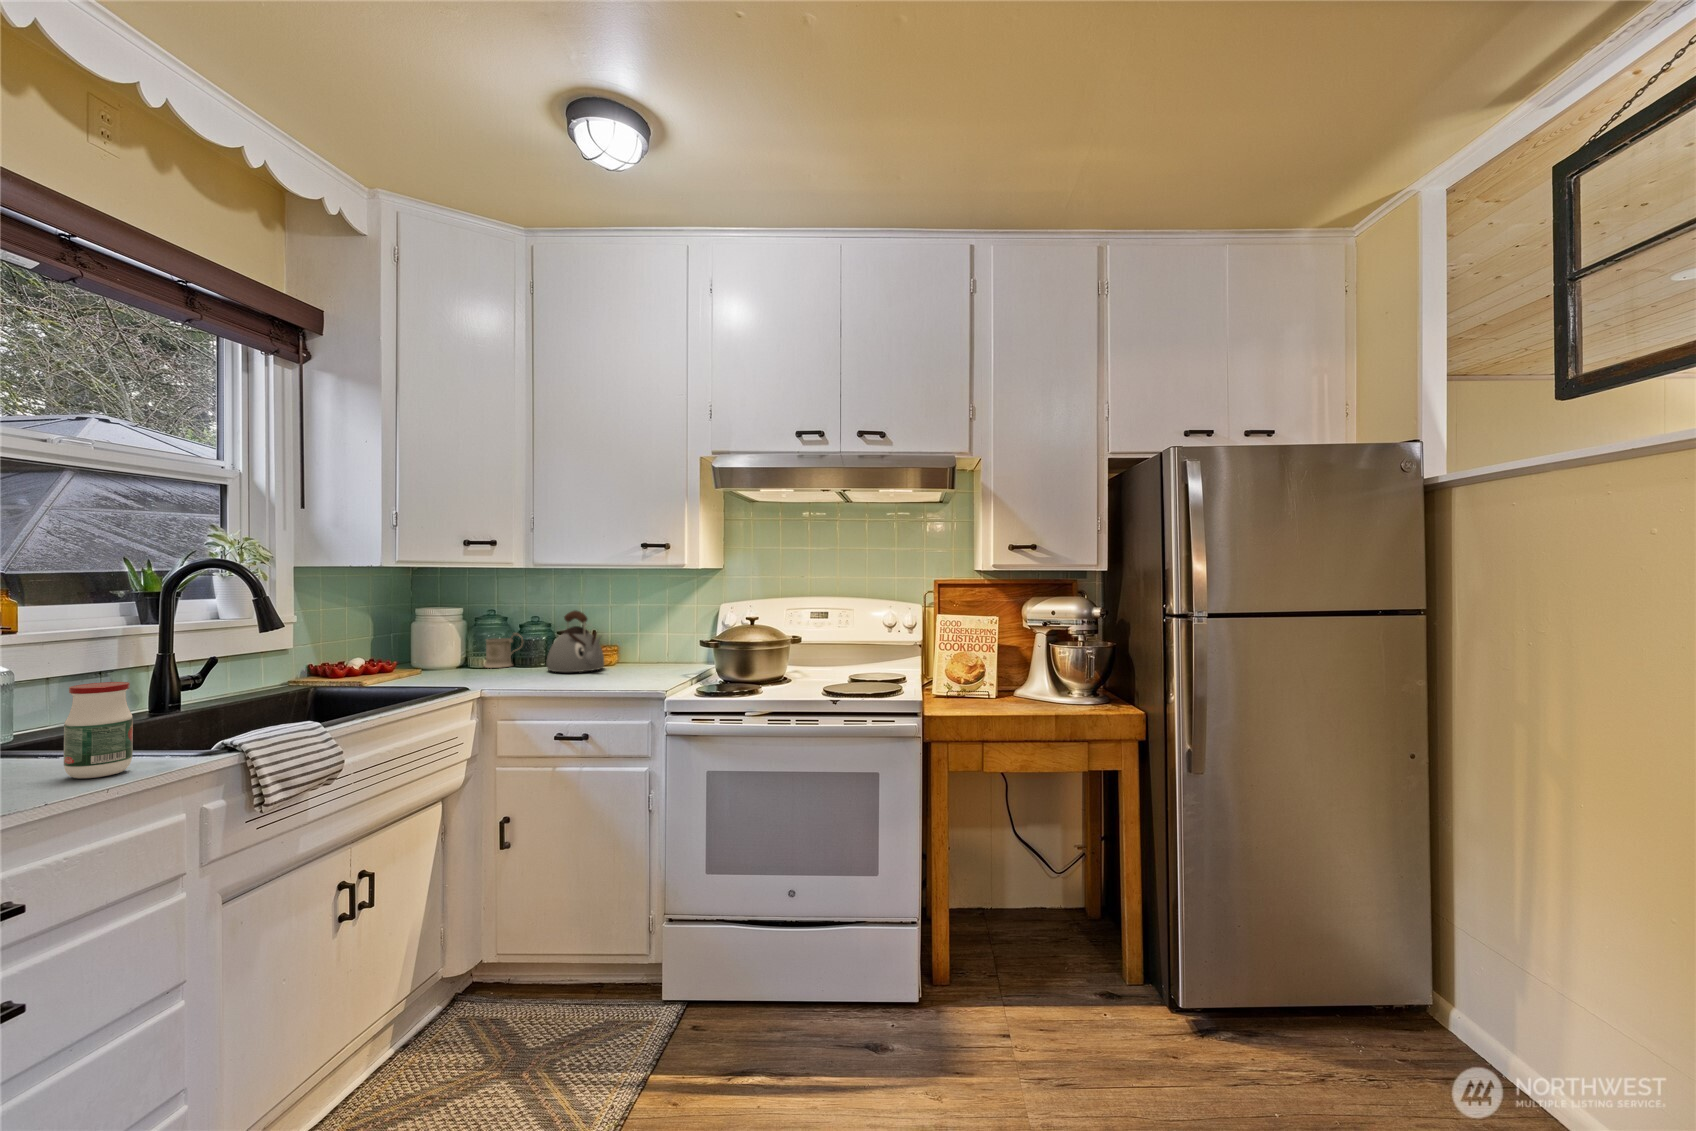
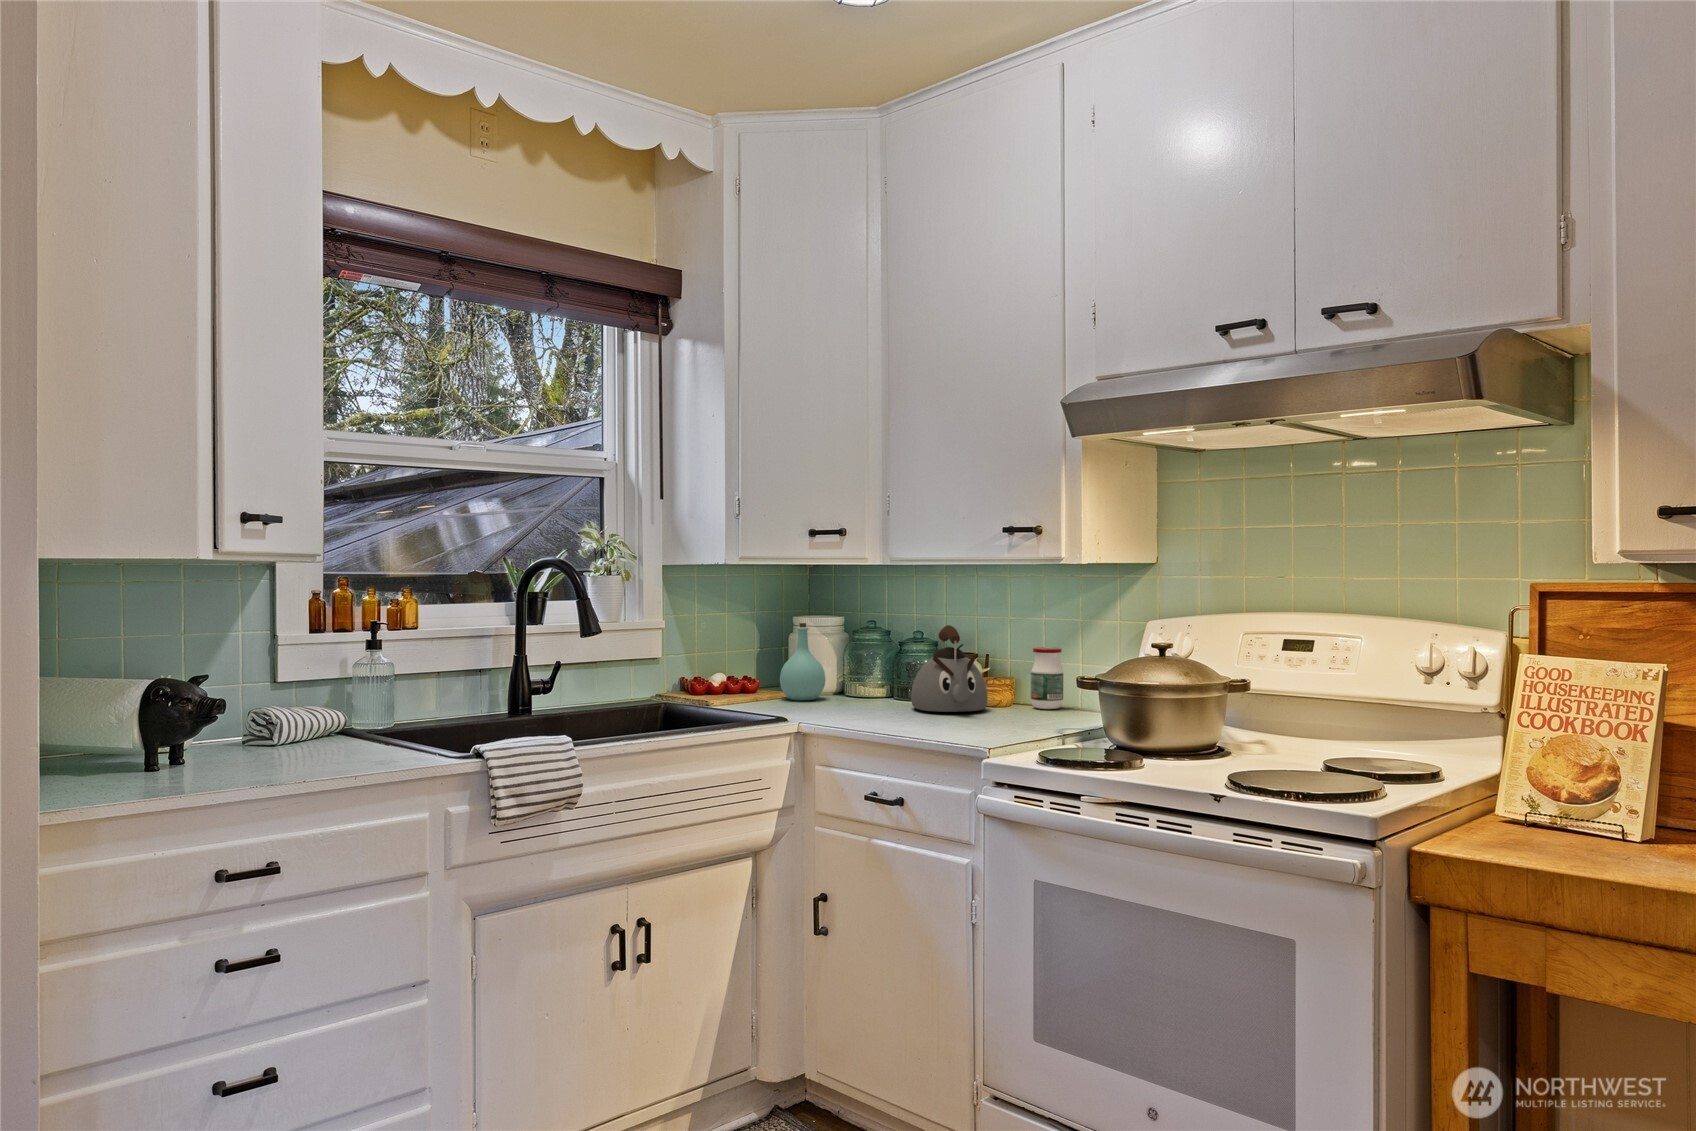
bottle: none [423,613,466,674] -> present [780,623,826,700]
mug: present [484,633,522,668] -> none [855,653,898,698]
jar: present [64,682,133,779] -> present [1031,647,1064,709]

